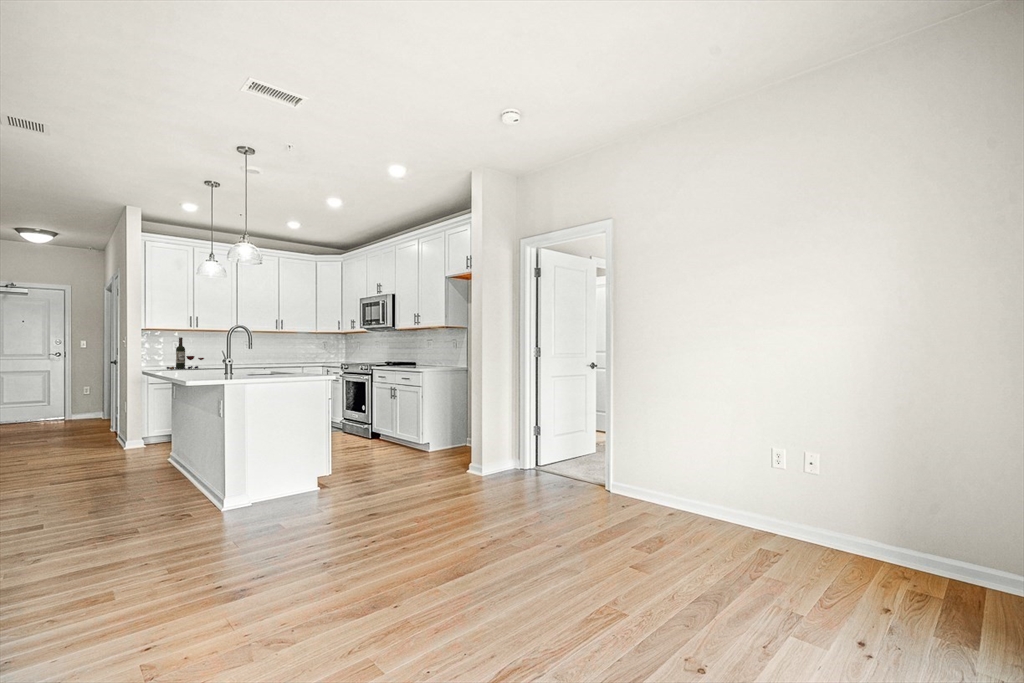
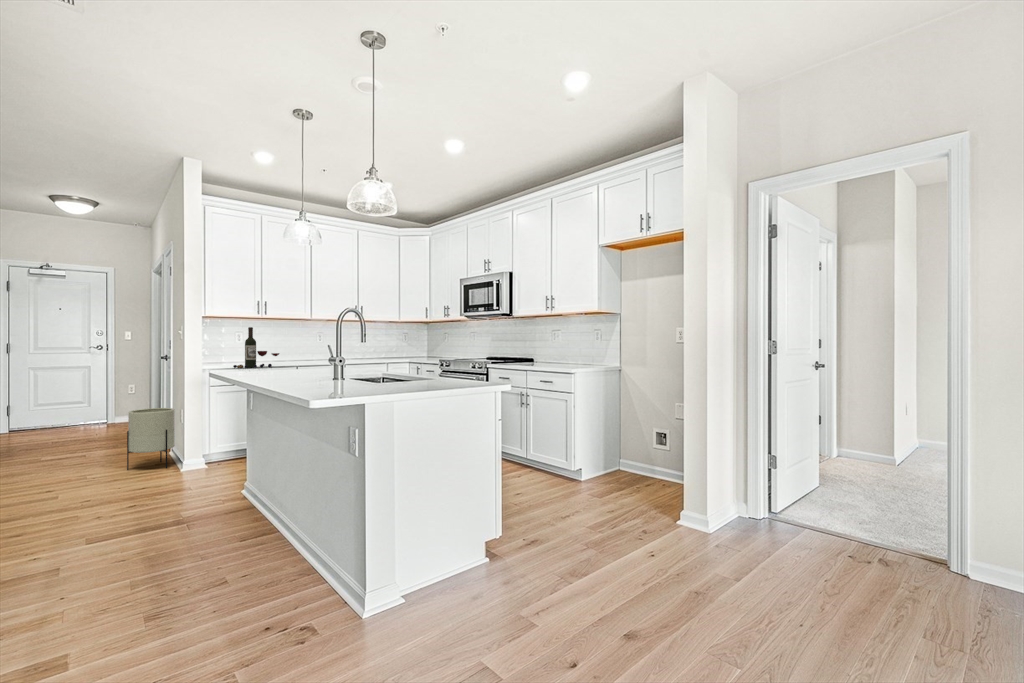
planter: none [81,401,119,449] -> present [127,408,174,470]

